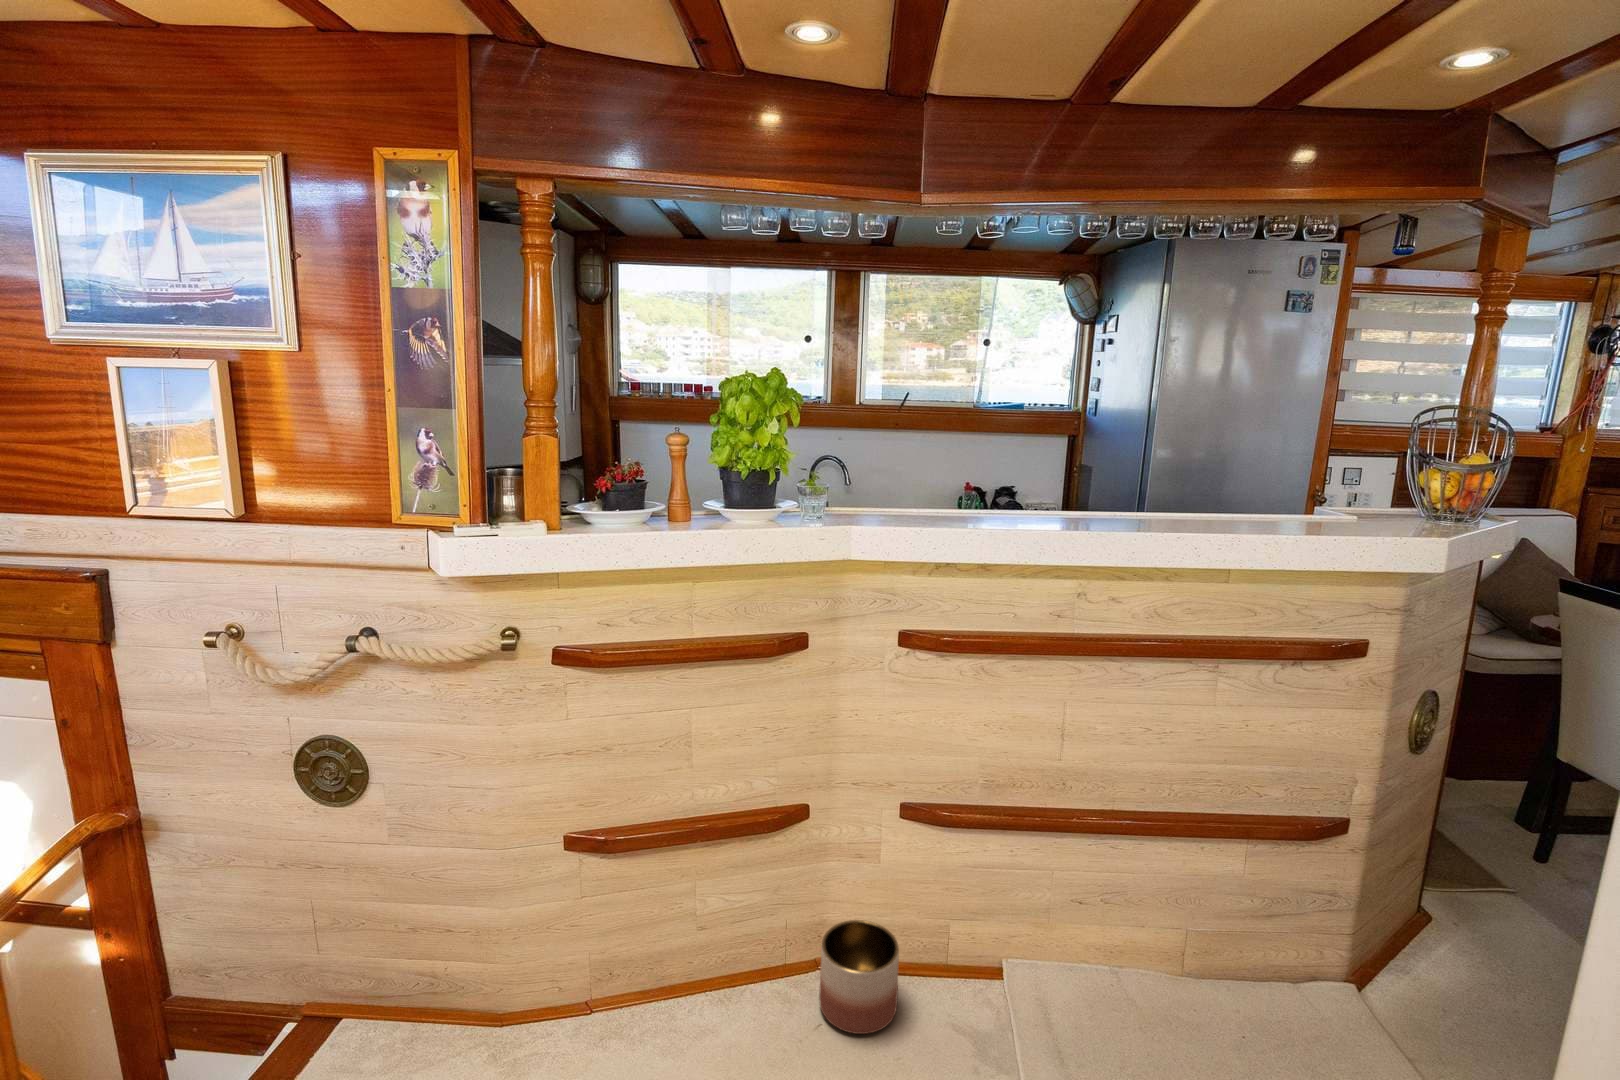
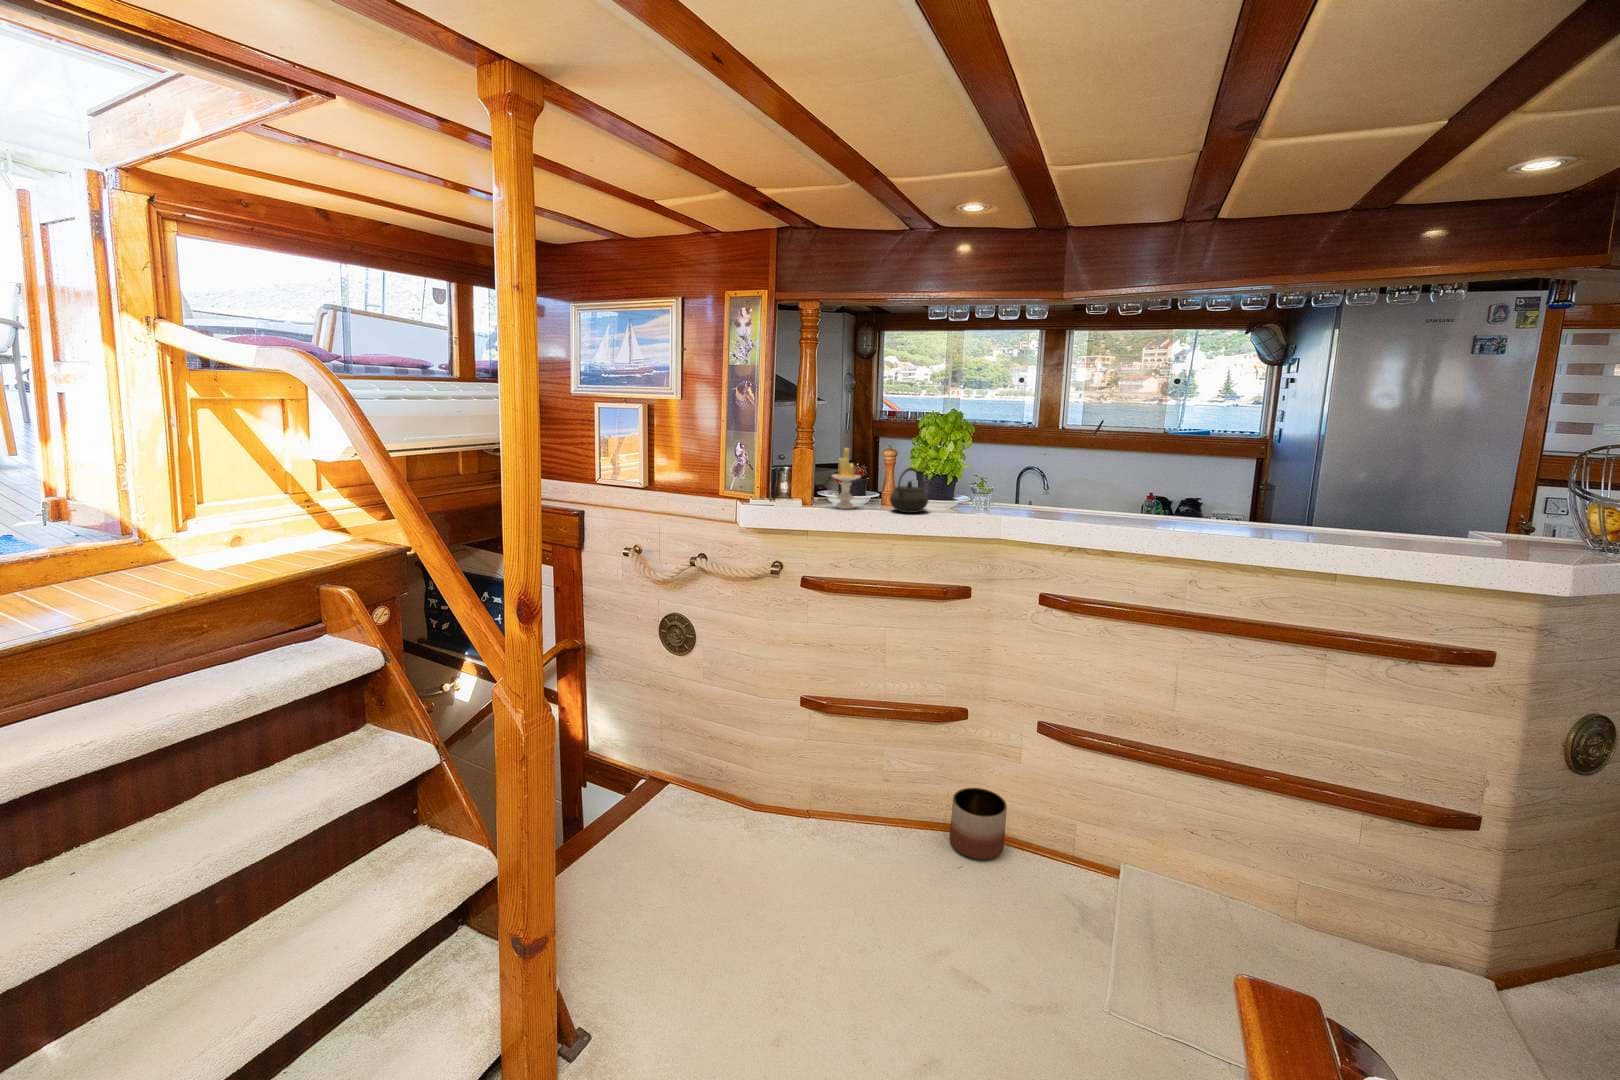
candle: none [594,430,645,529] -> present [832,448,860,509]
kettle: none [695,458,755,529] -> present [890,468,928,513]

